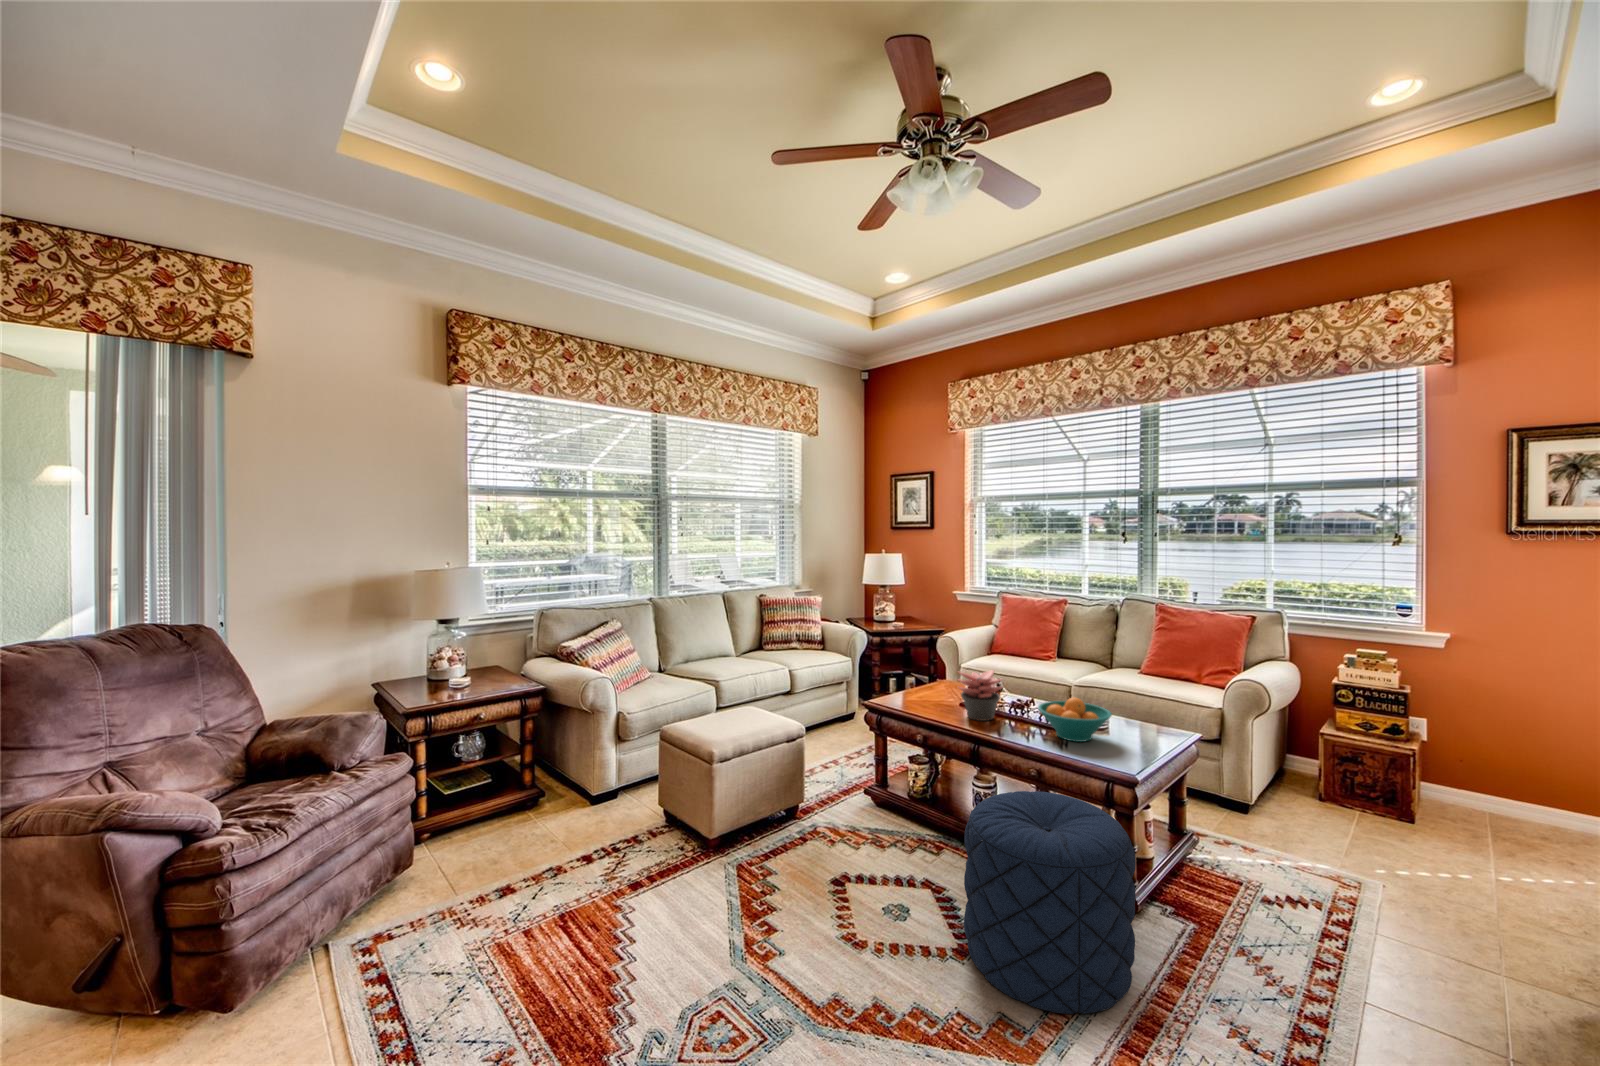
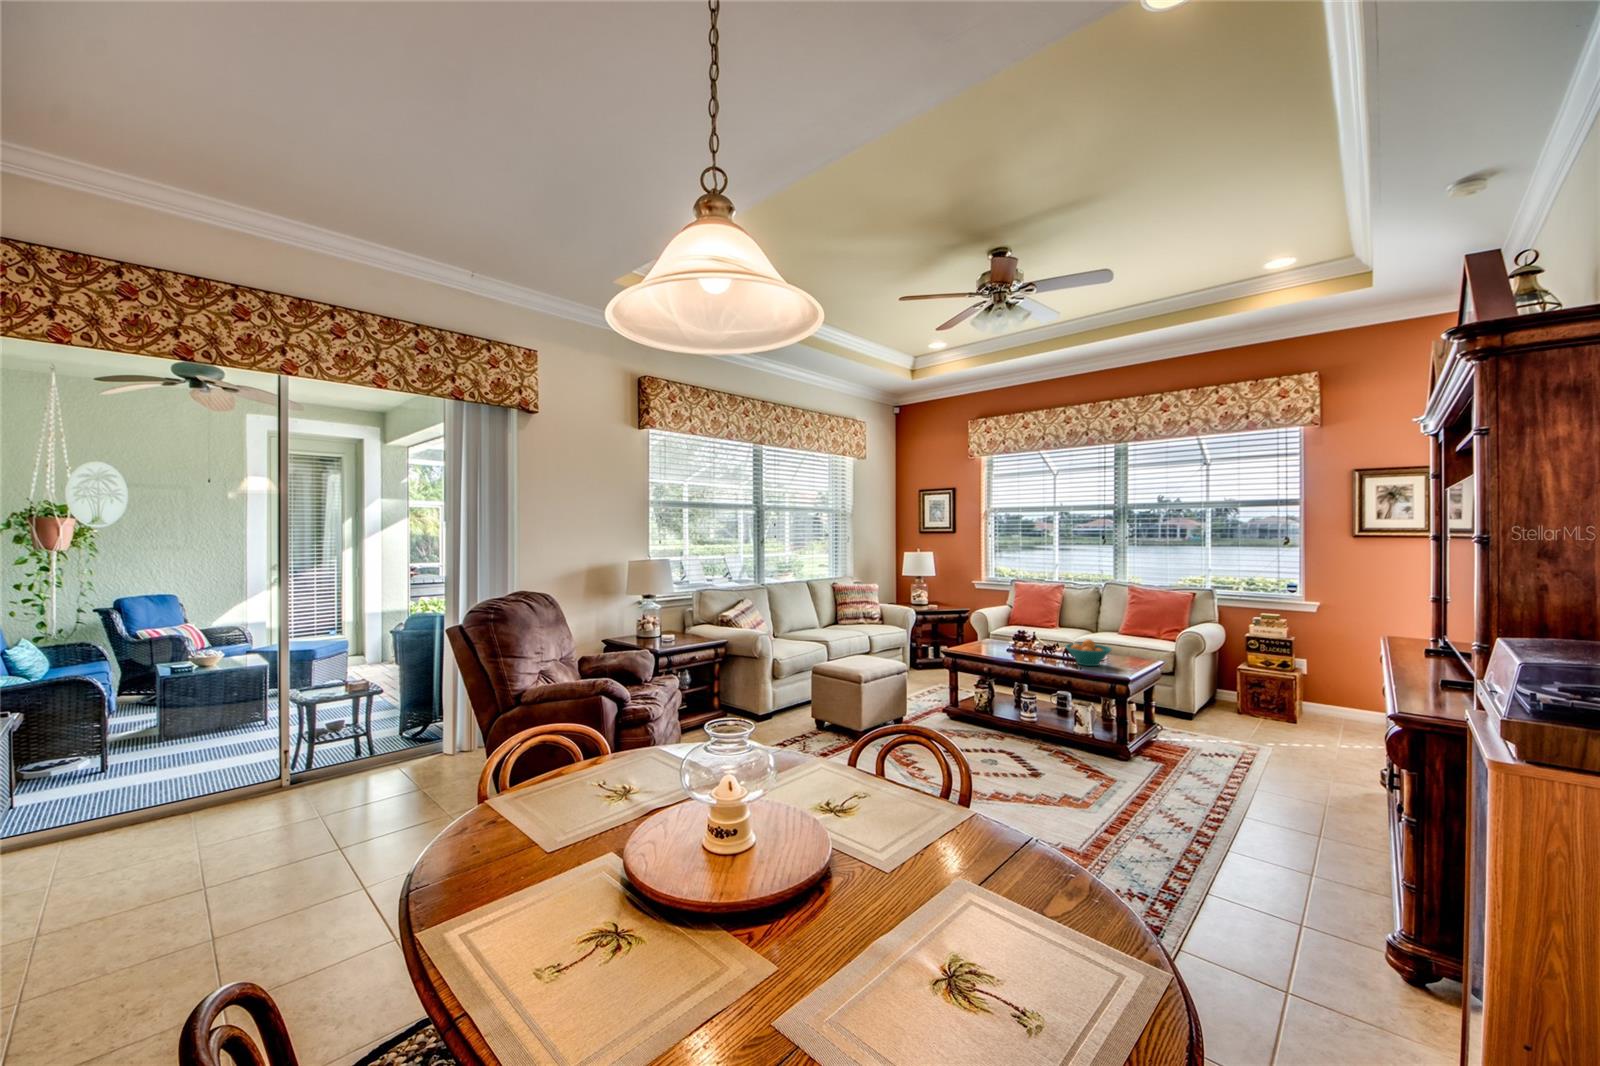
succulent plant: present [959,670,1002,721] -> none [1009,626,1040,658]
pouf: present [964,791,1136,1014] -> none [1036,689,1137,797]

